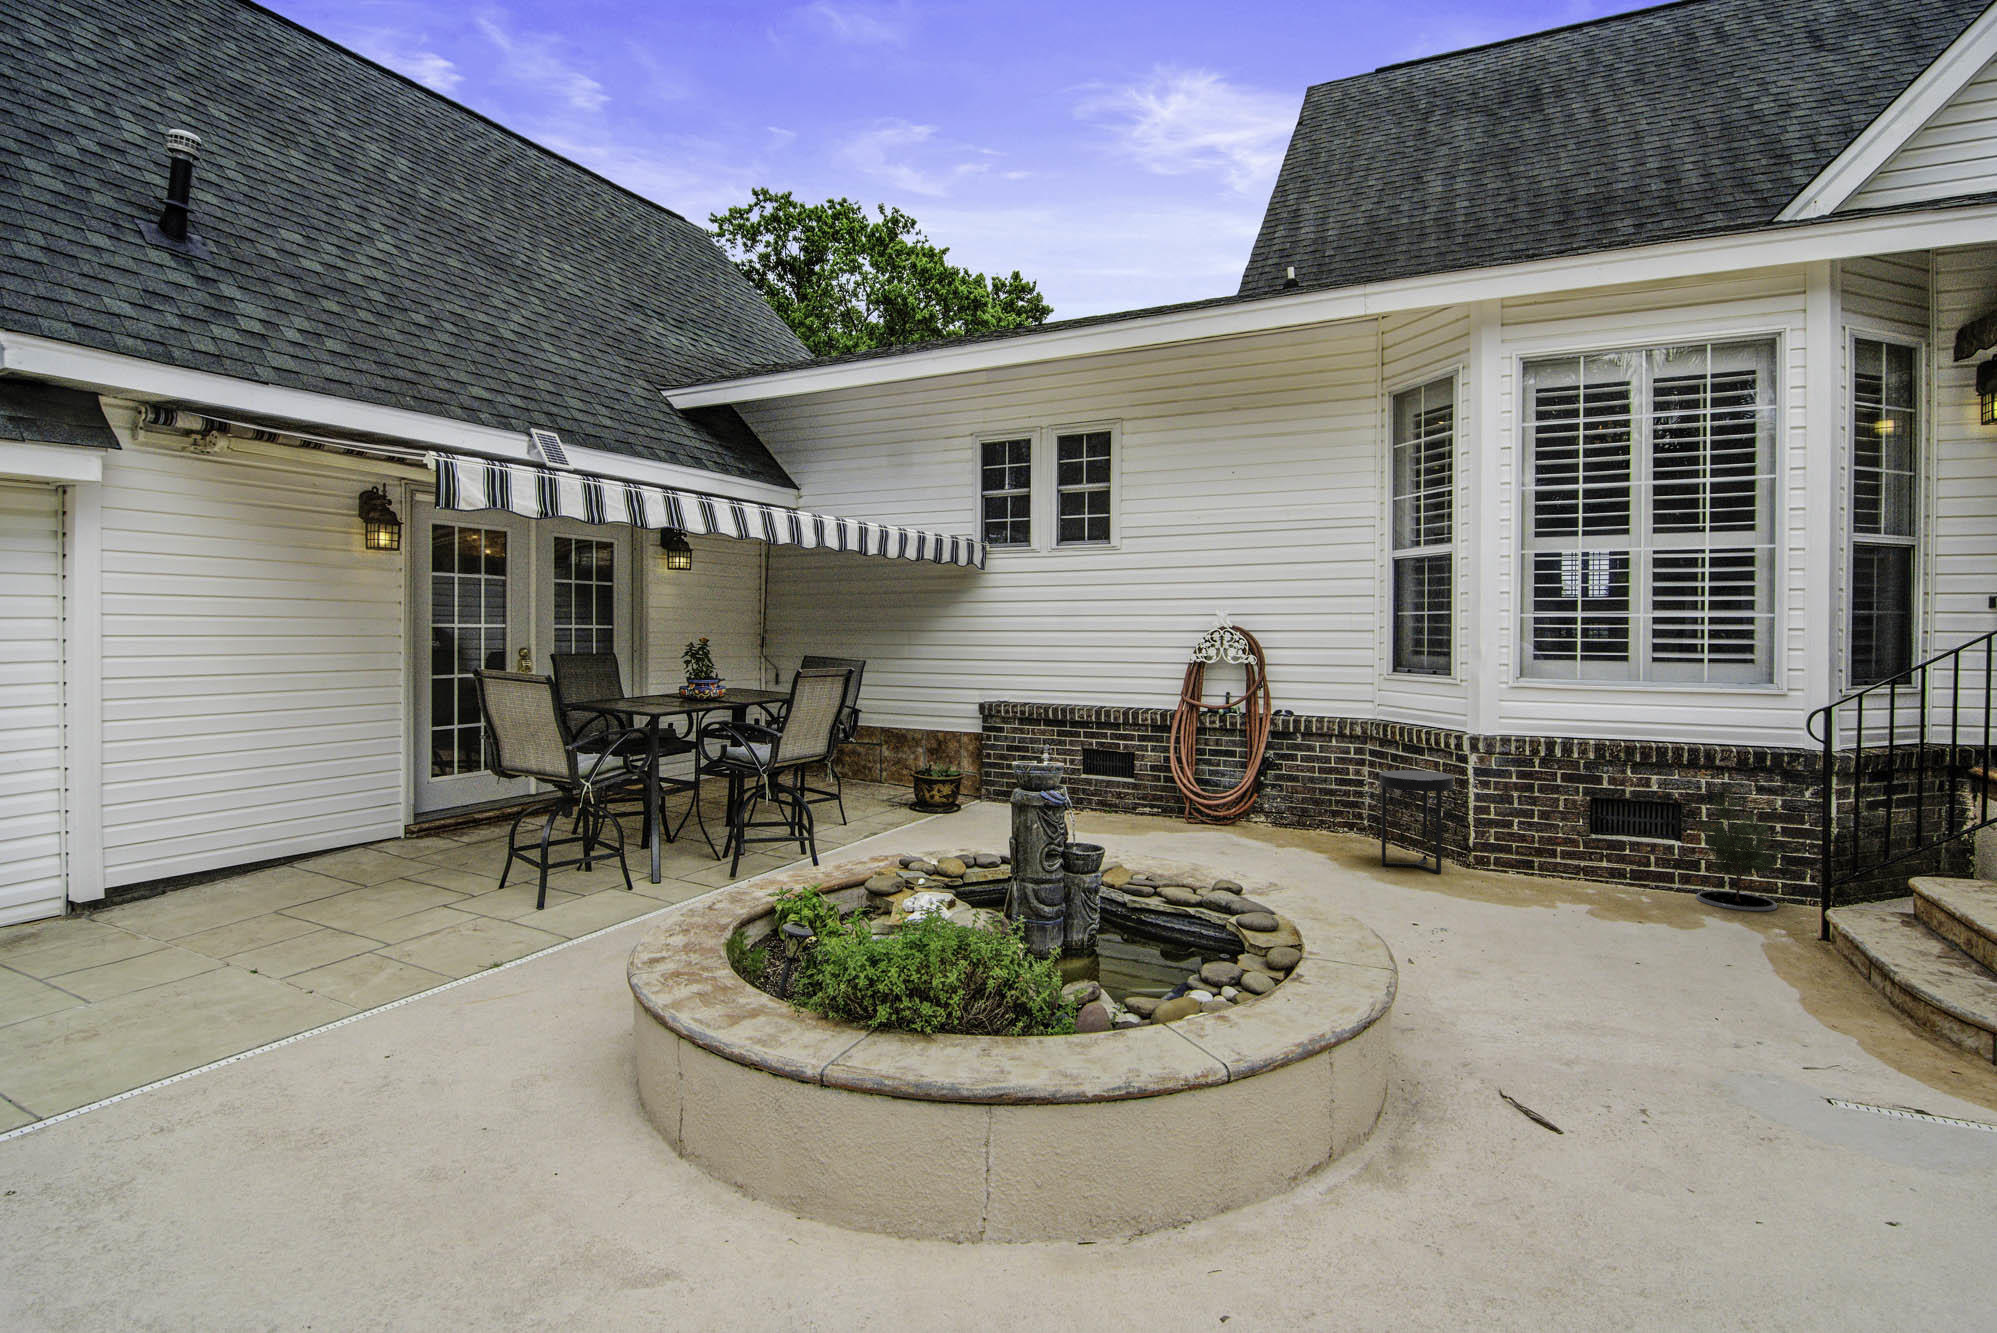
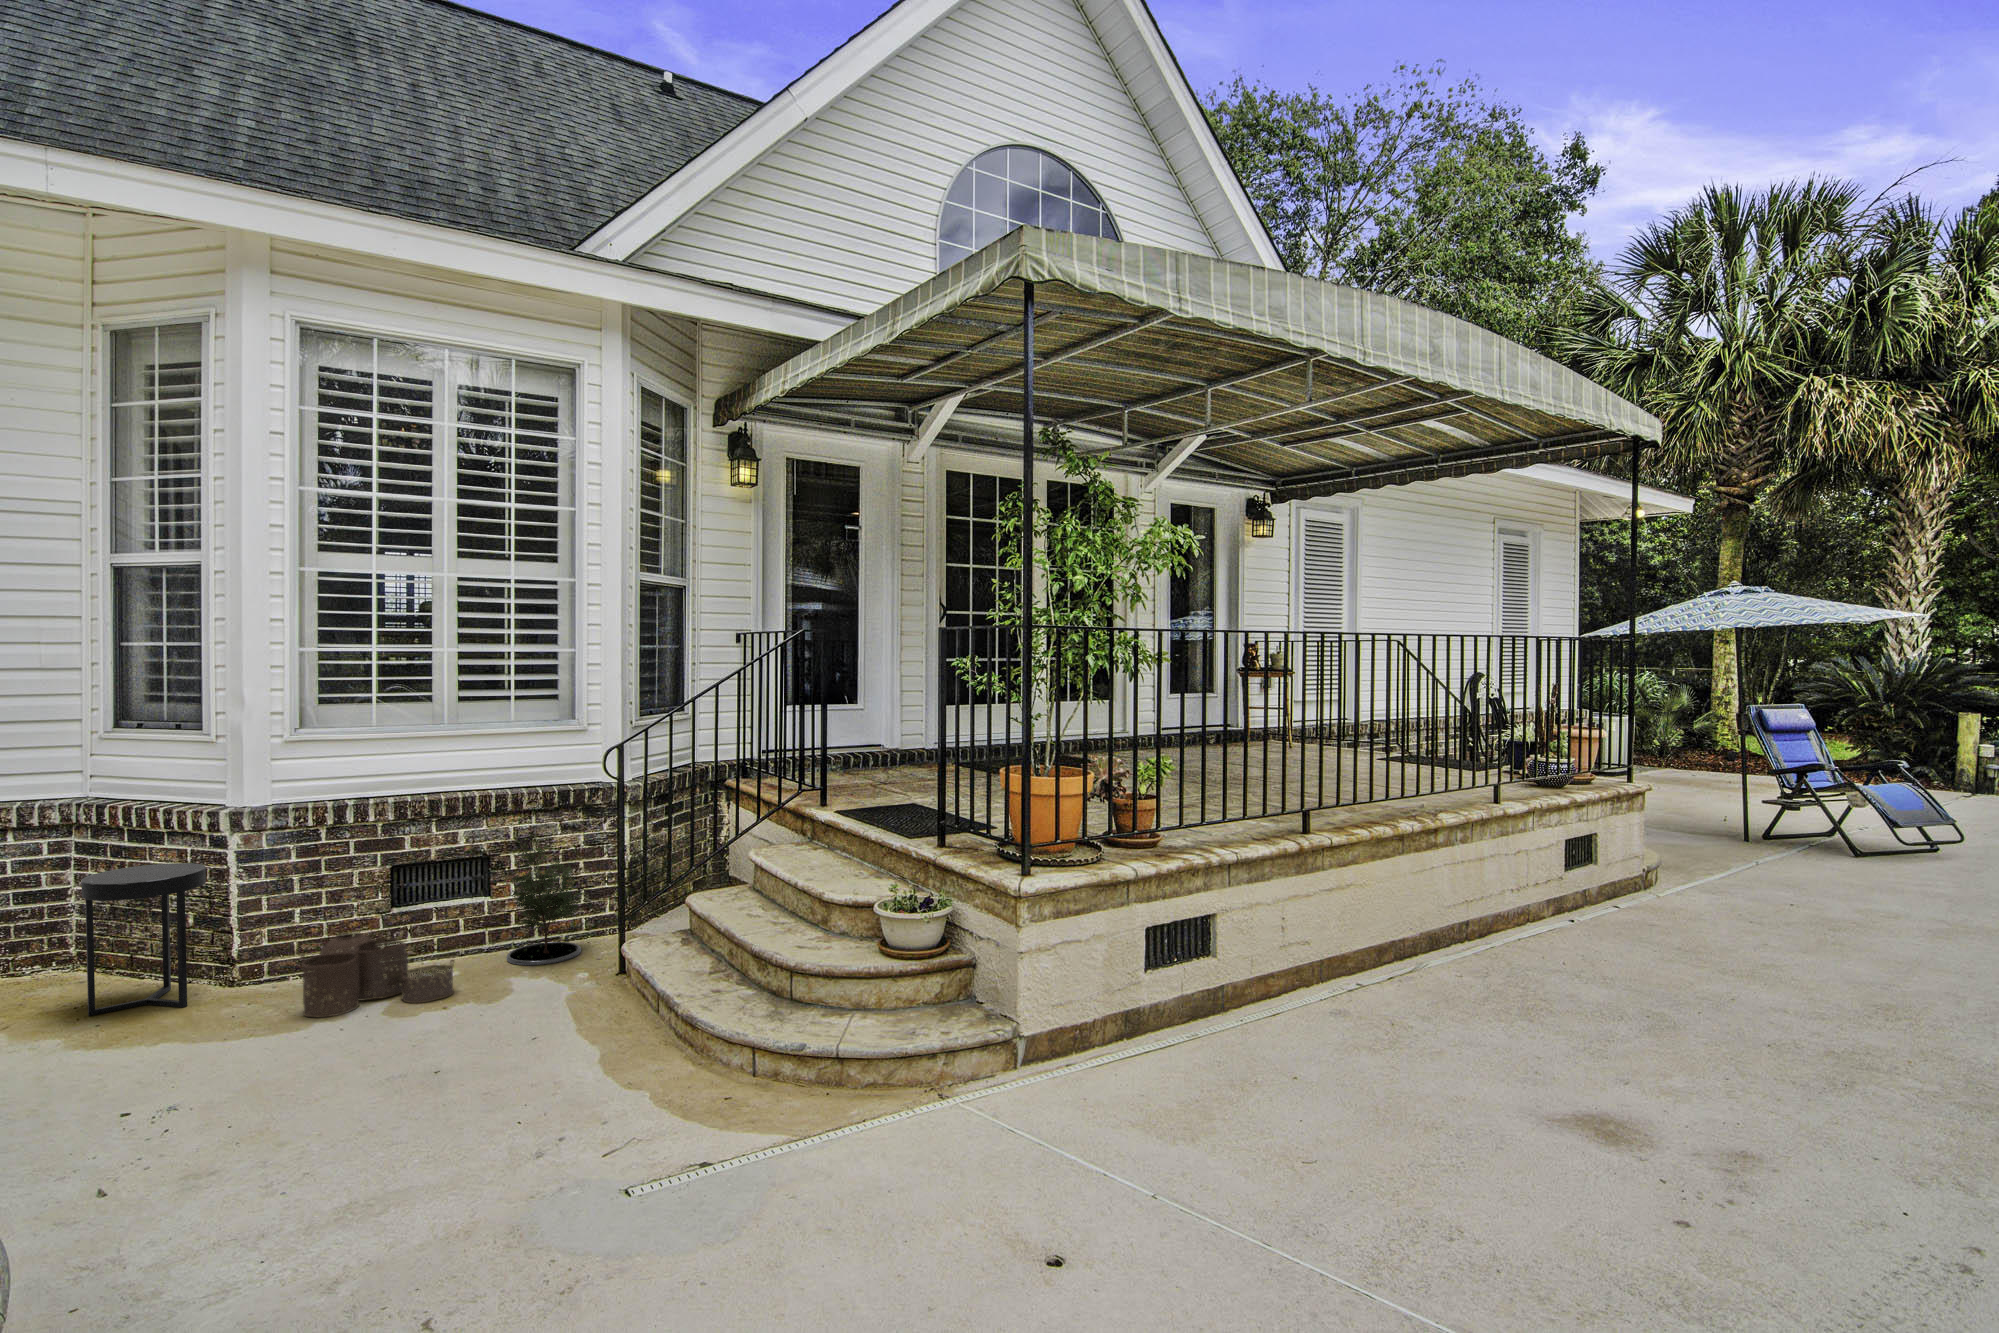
woven basket: none [1523,841,1650,913] -> present [300,931,453,1017]

